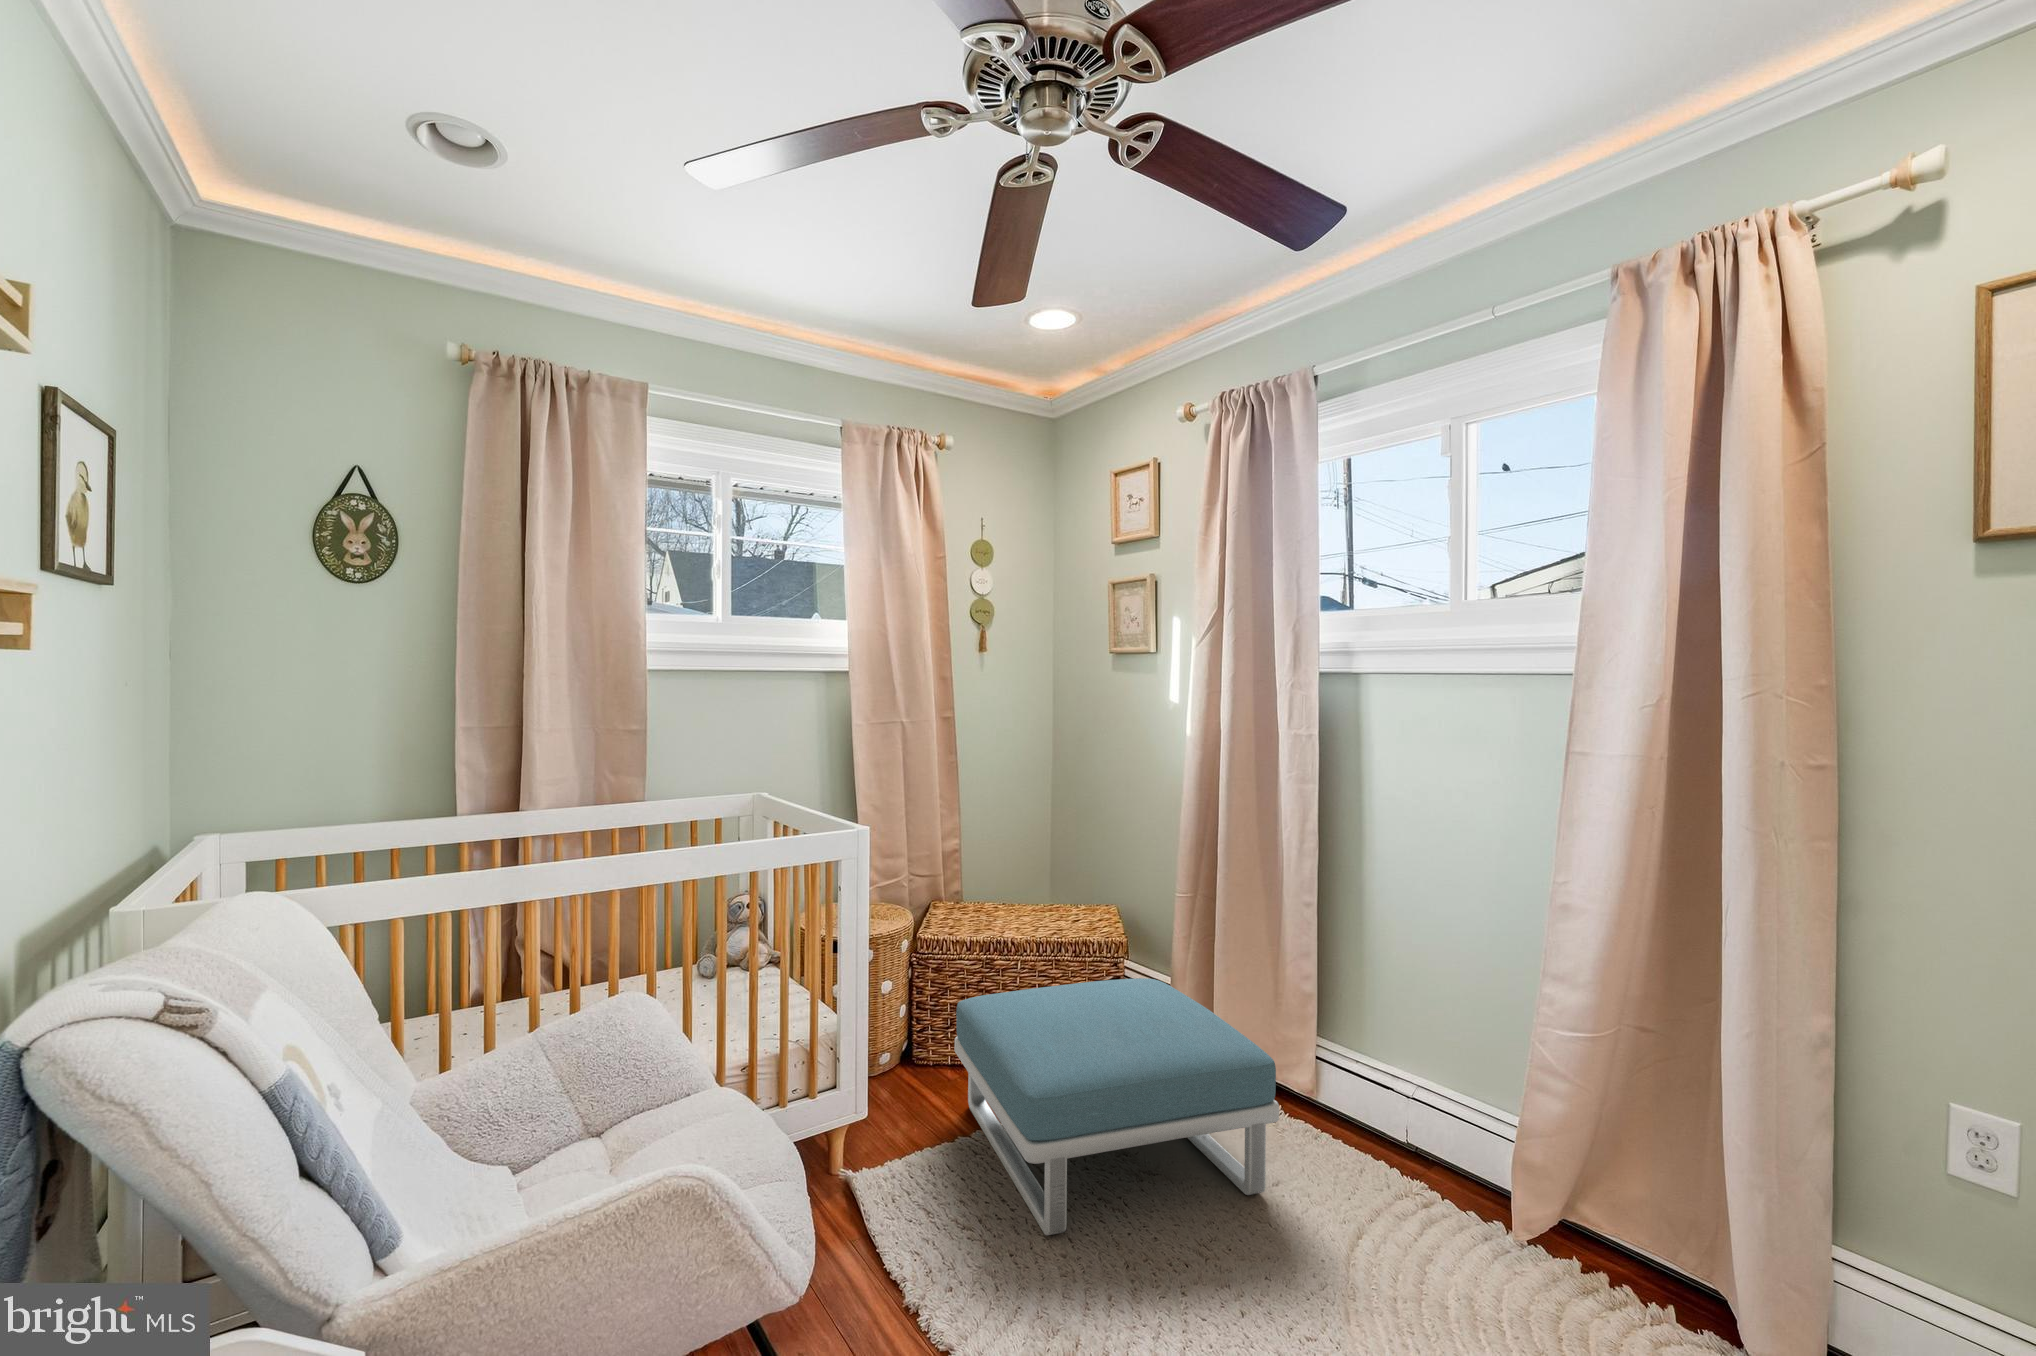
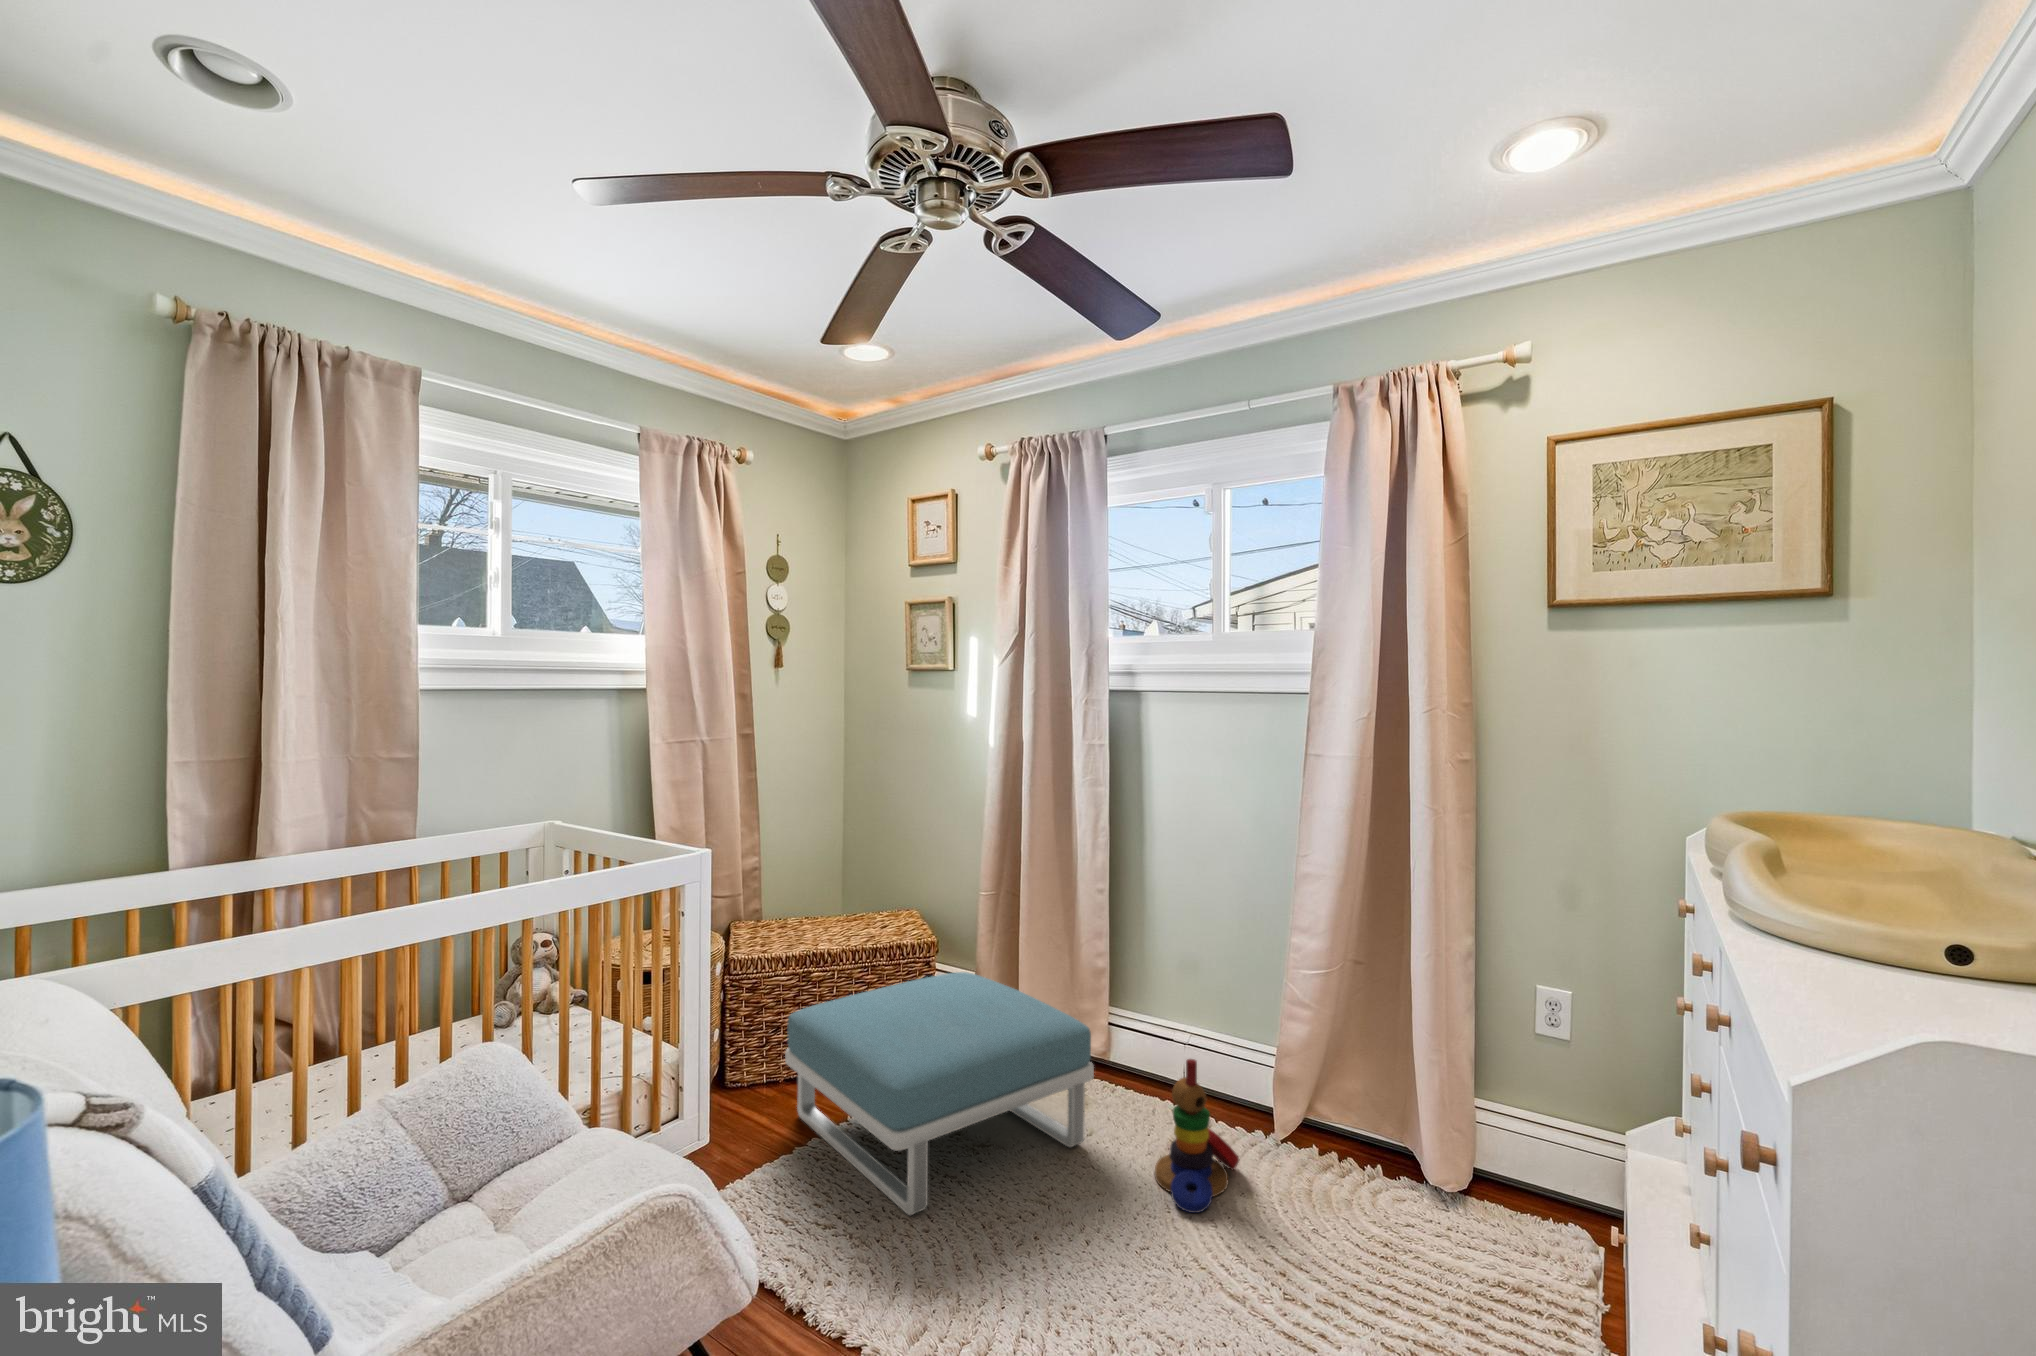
stacking toy: none [1343,1117,1456,1307] -> present [1155,1059,1239,1213]

